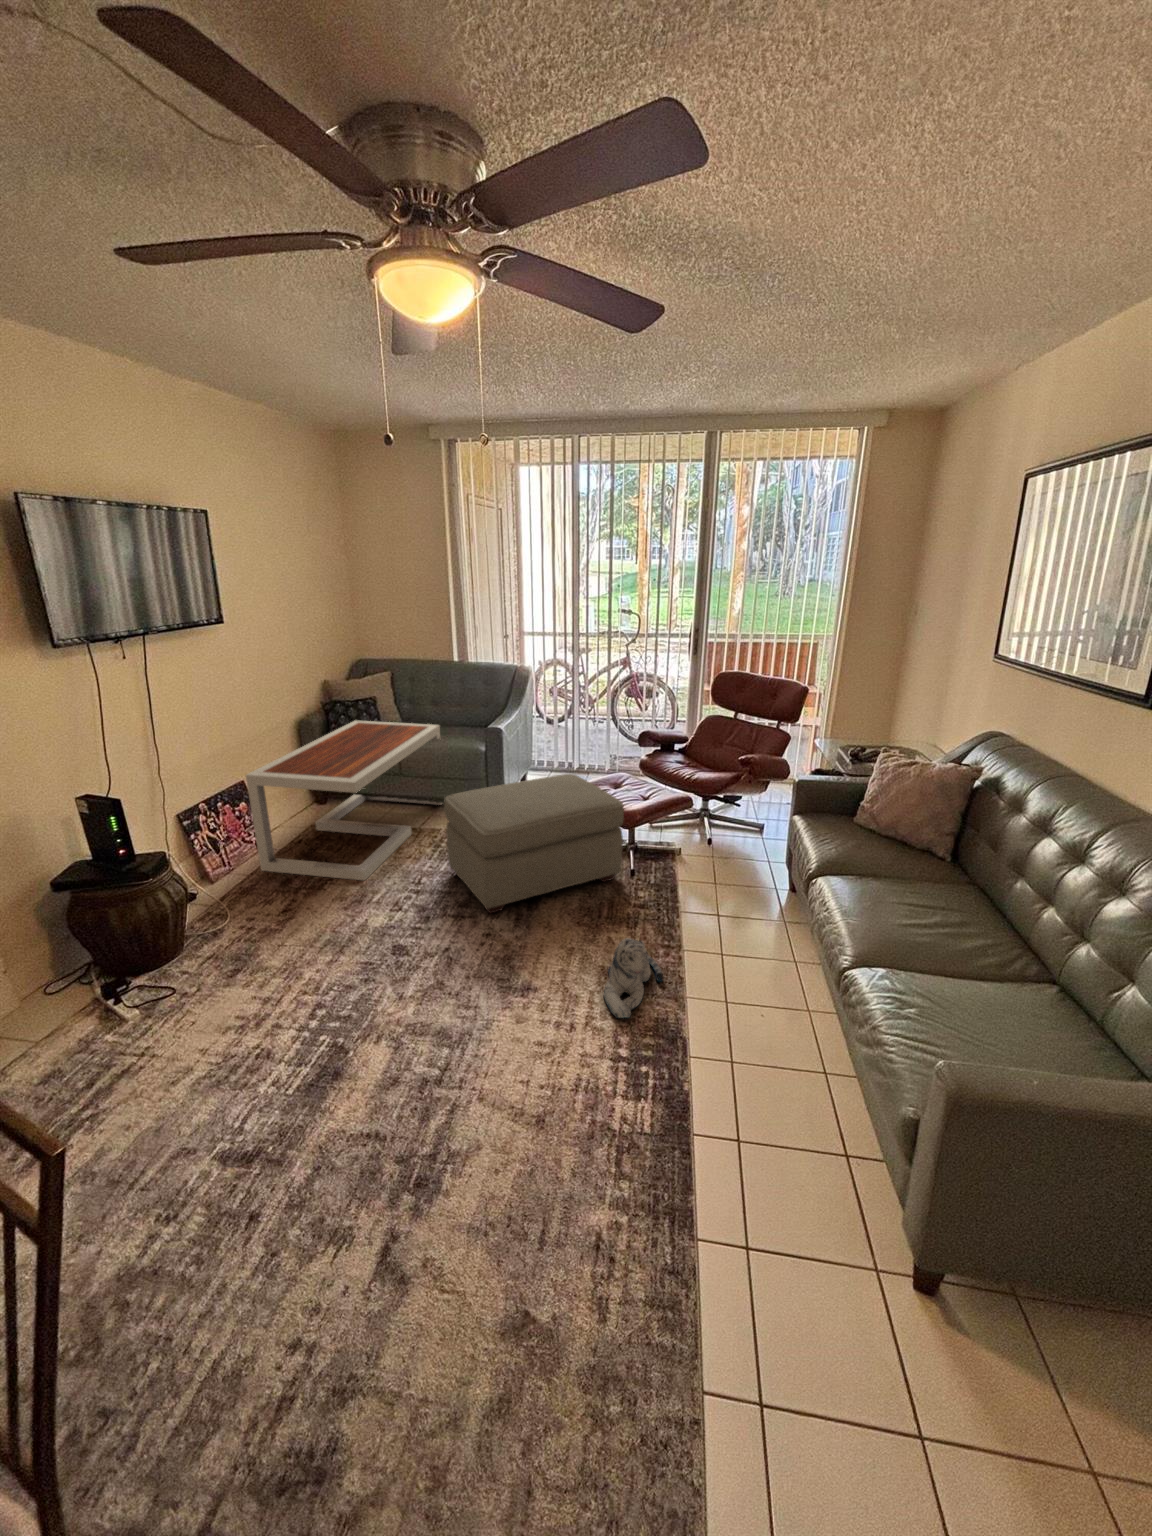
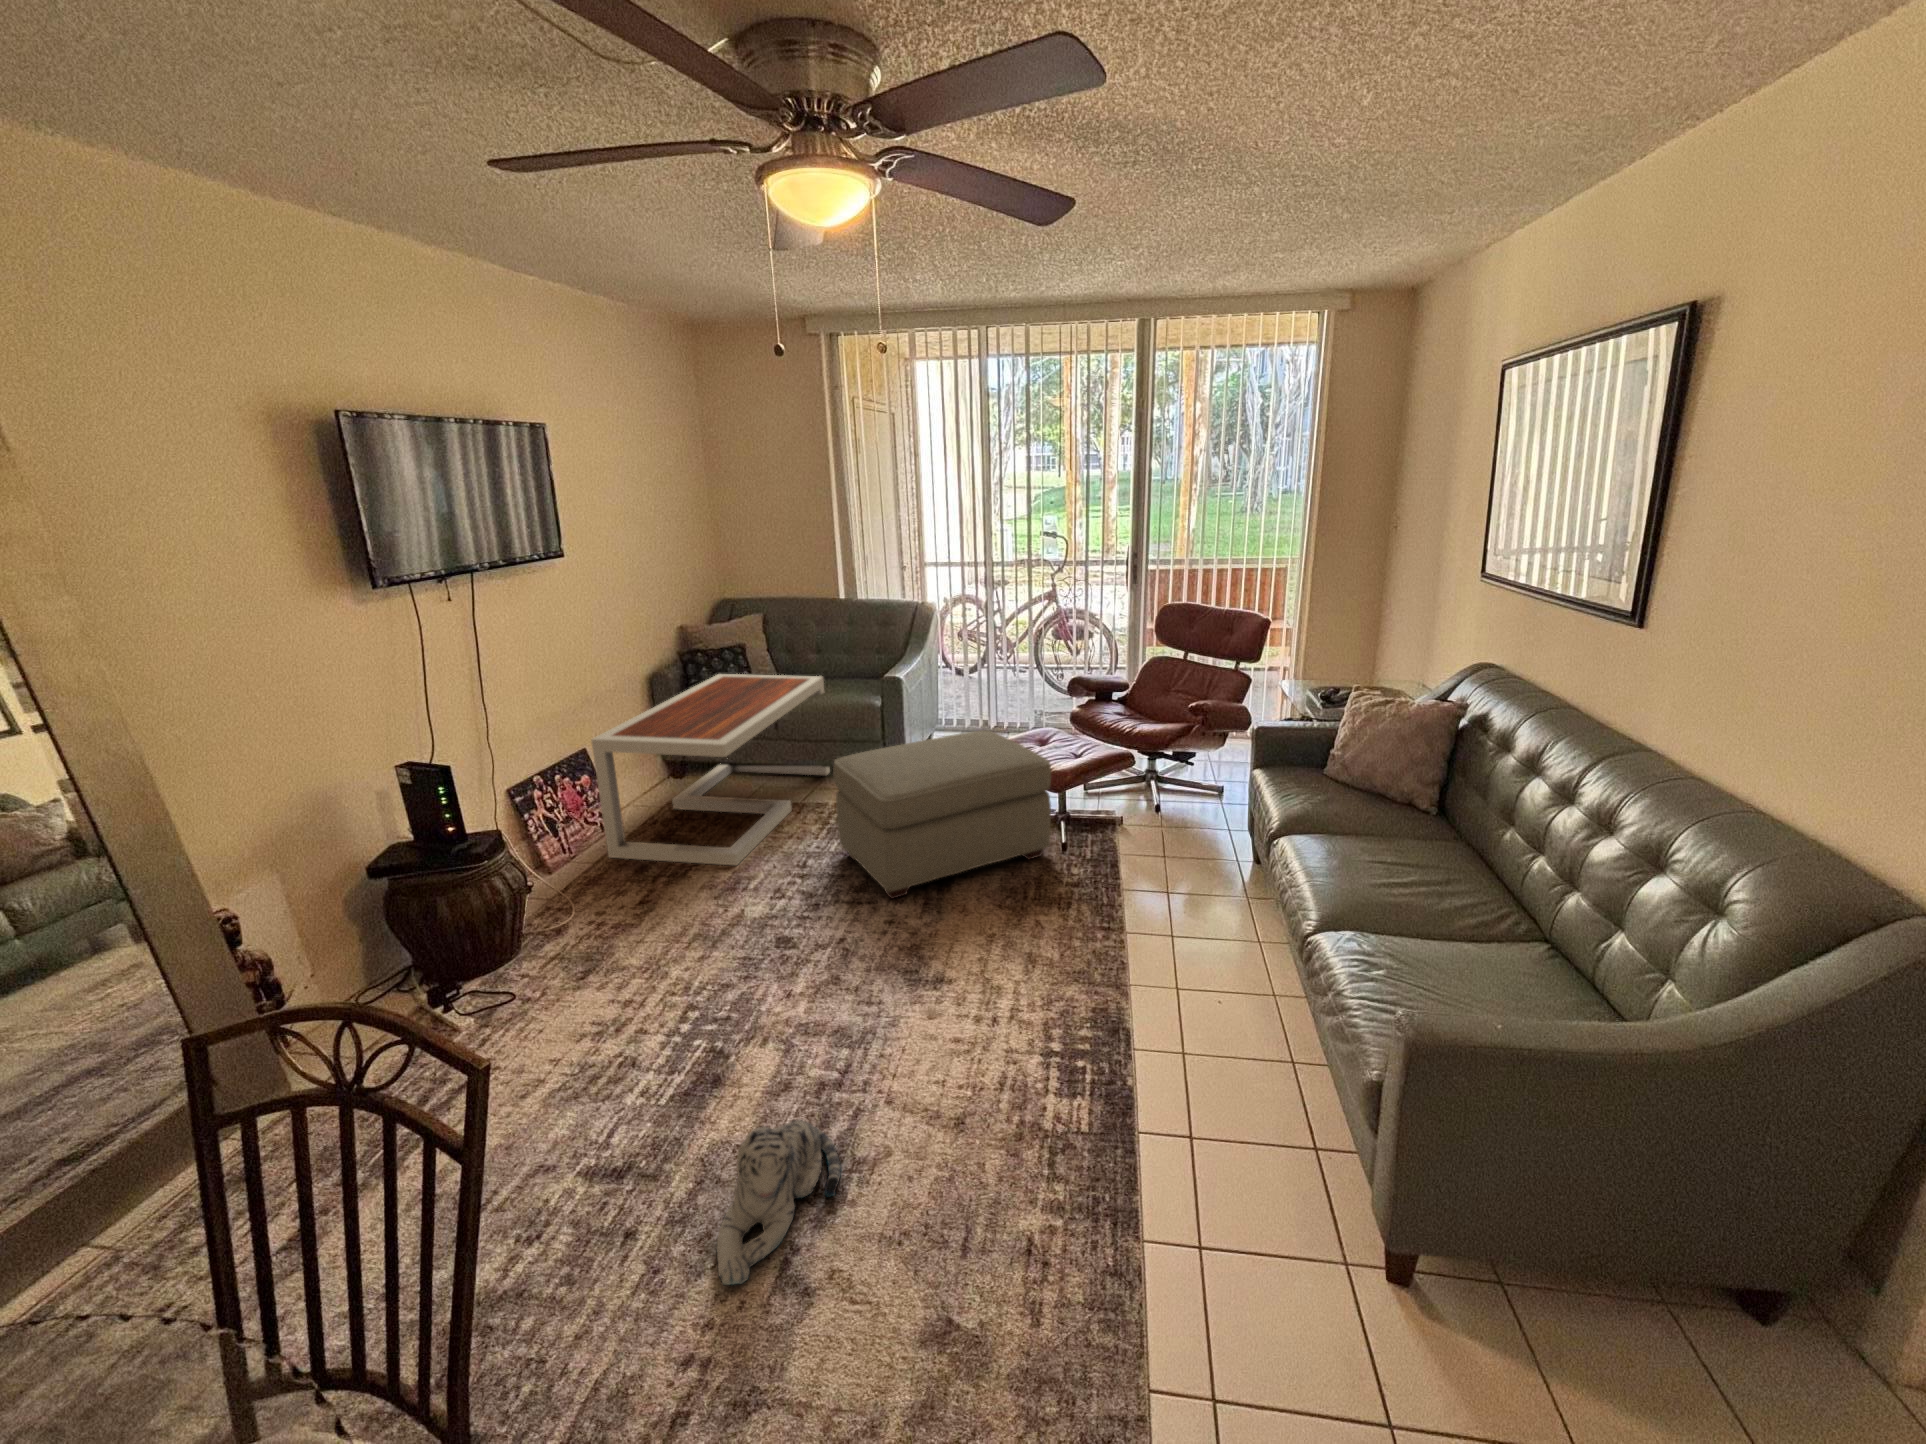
plush toy: present [604,938,663,1018] -> present [716,1120,841,1285]

